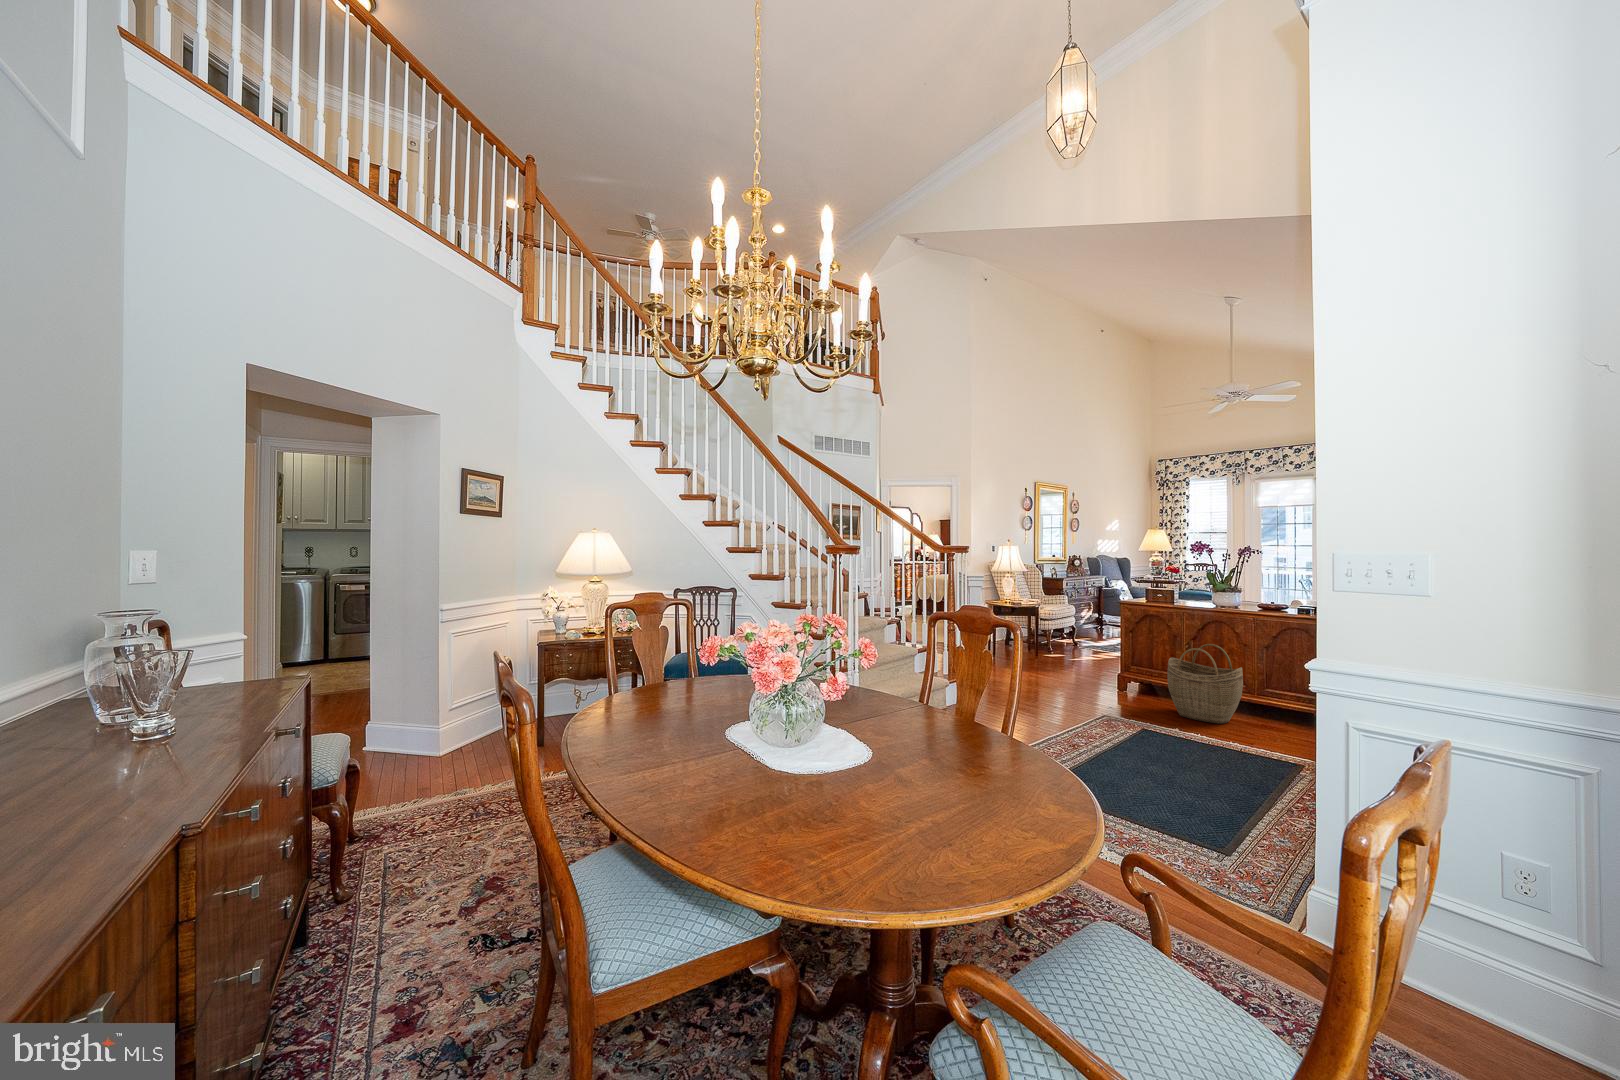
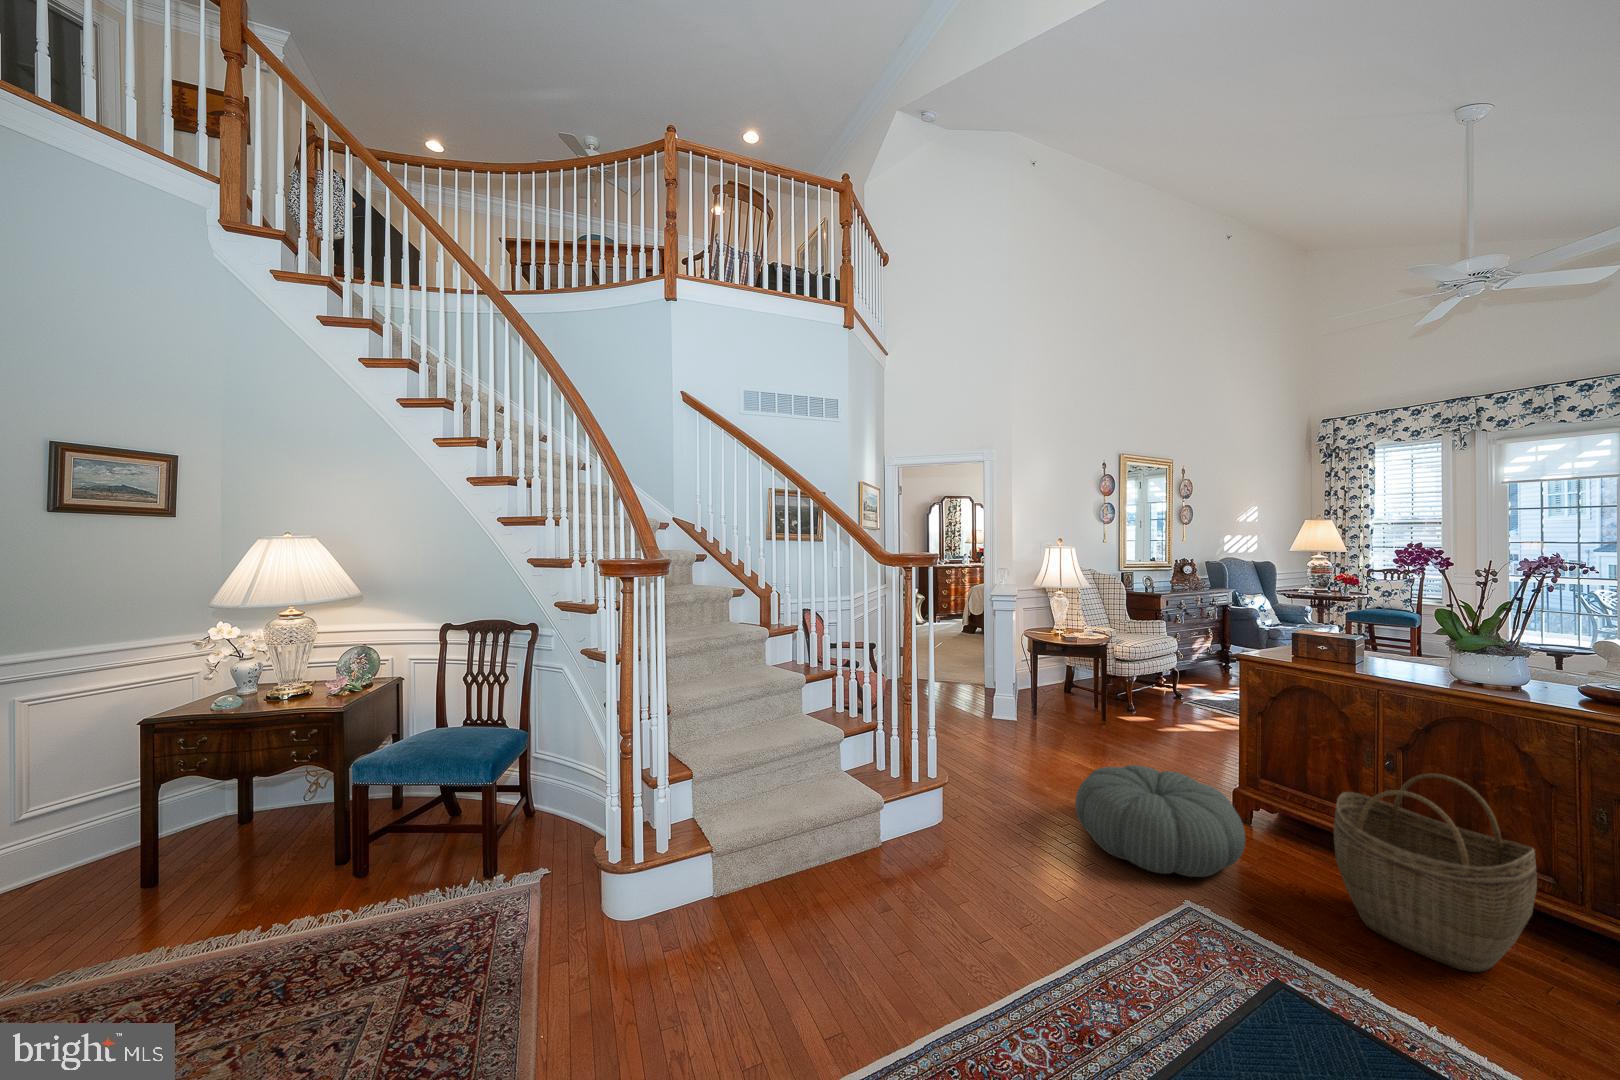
pouf: none [1043,663,1128,708] -> present [1075,765,1245,877]

